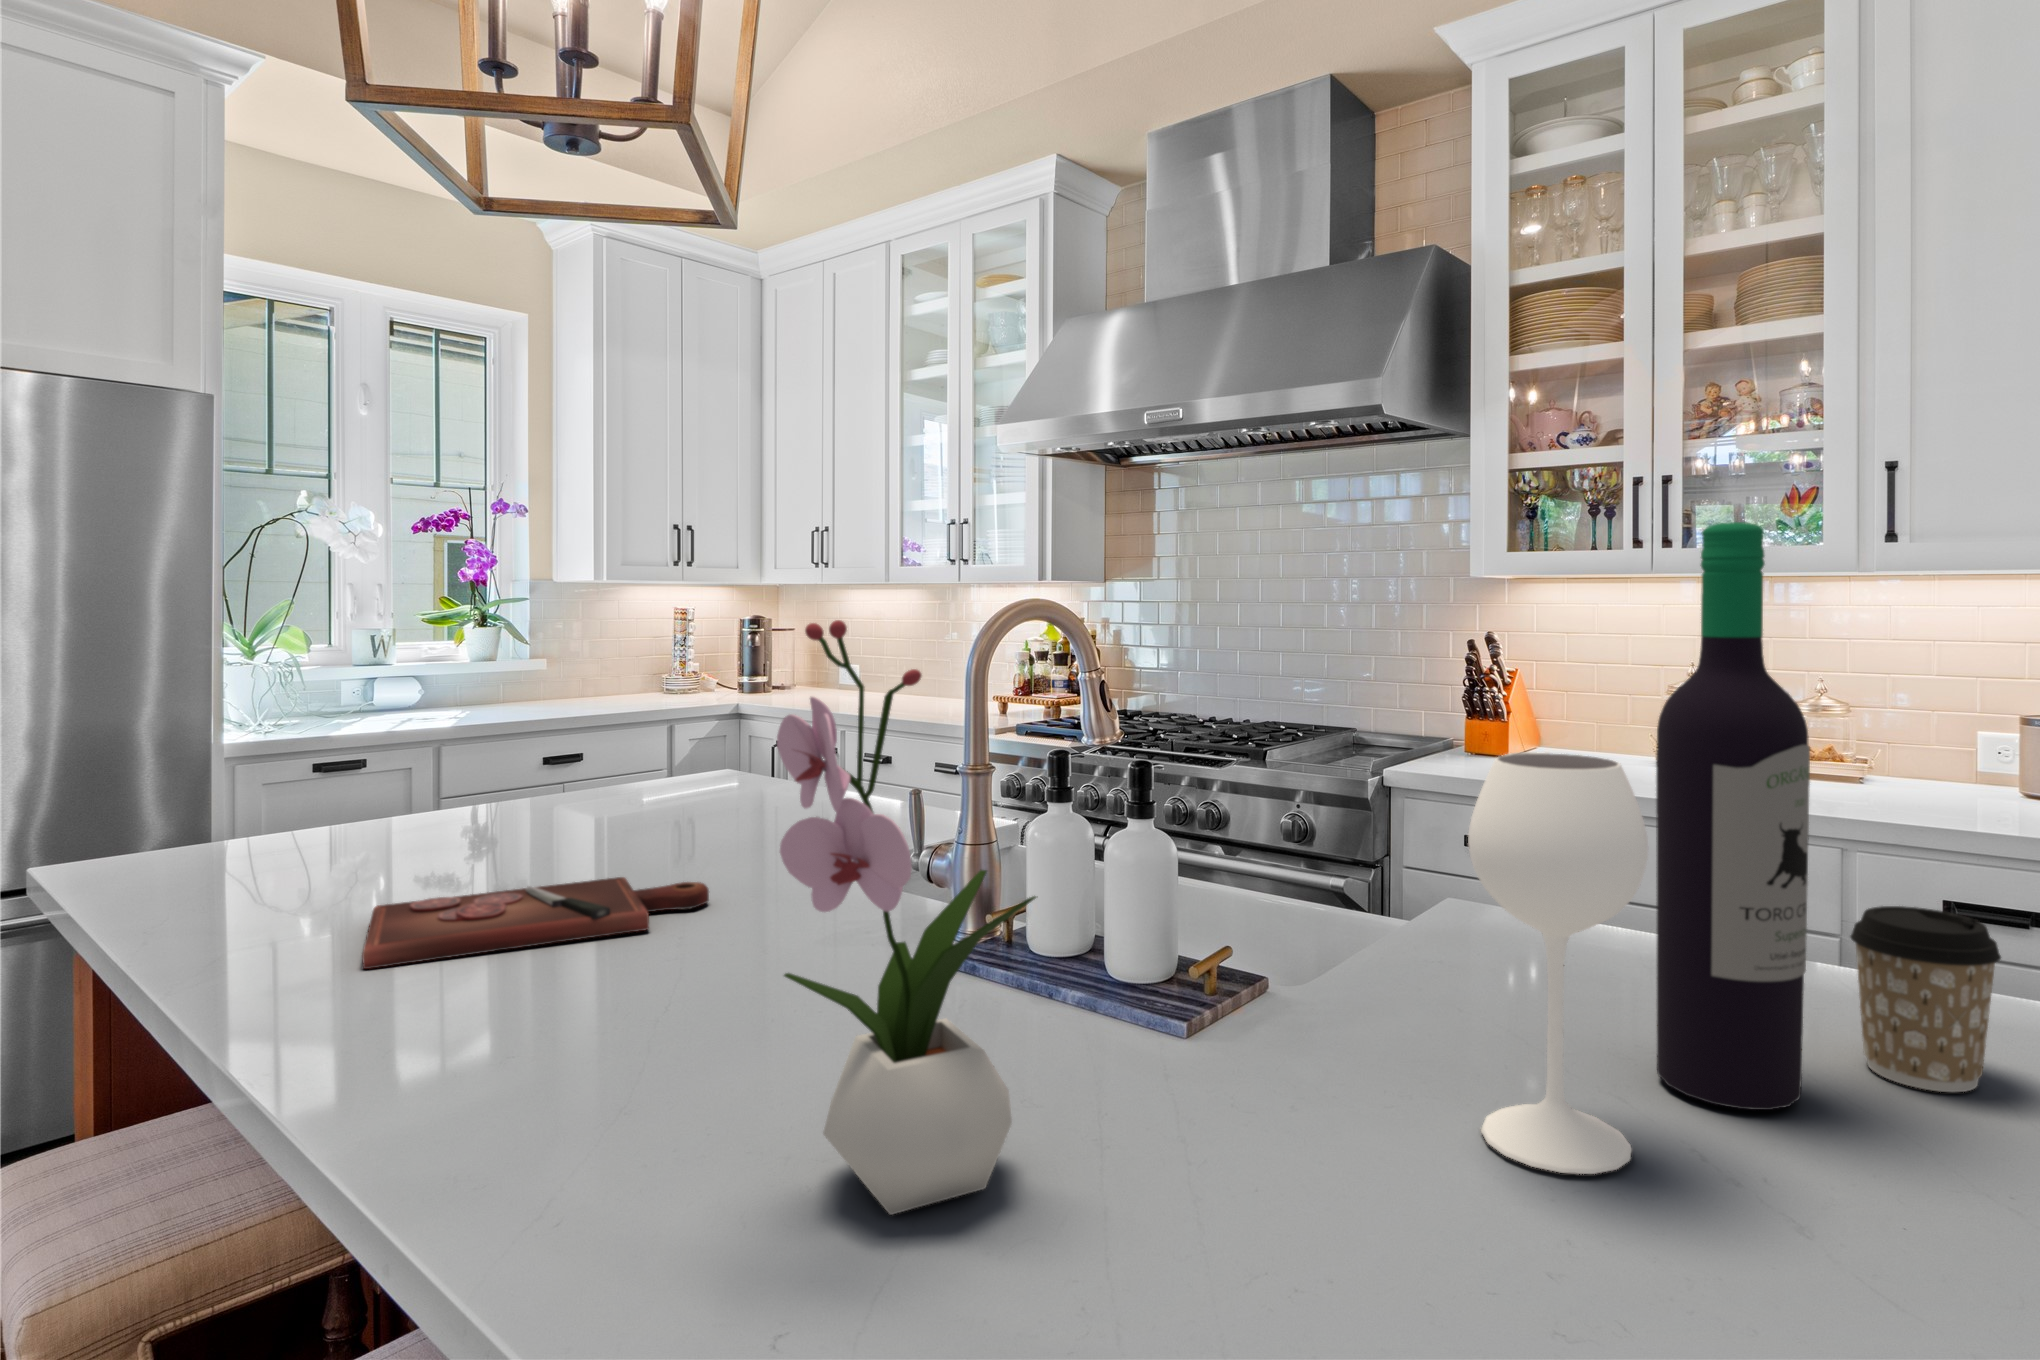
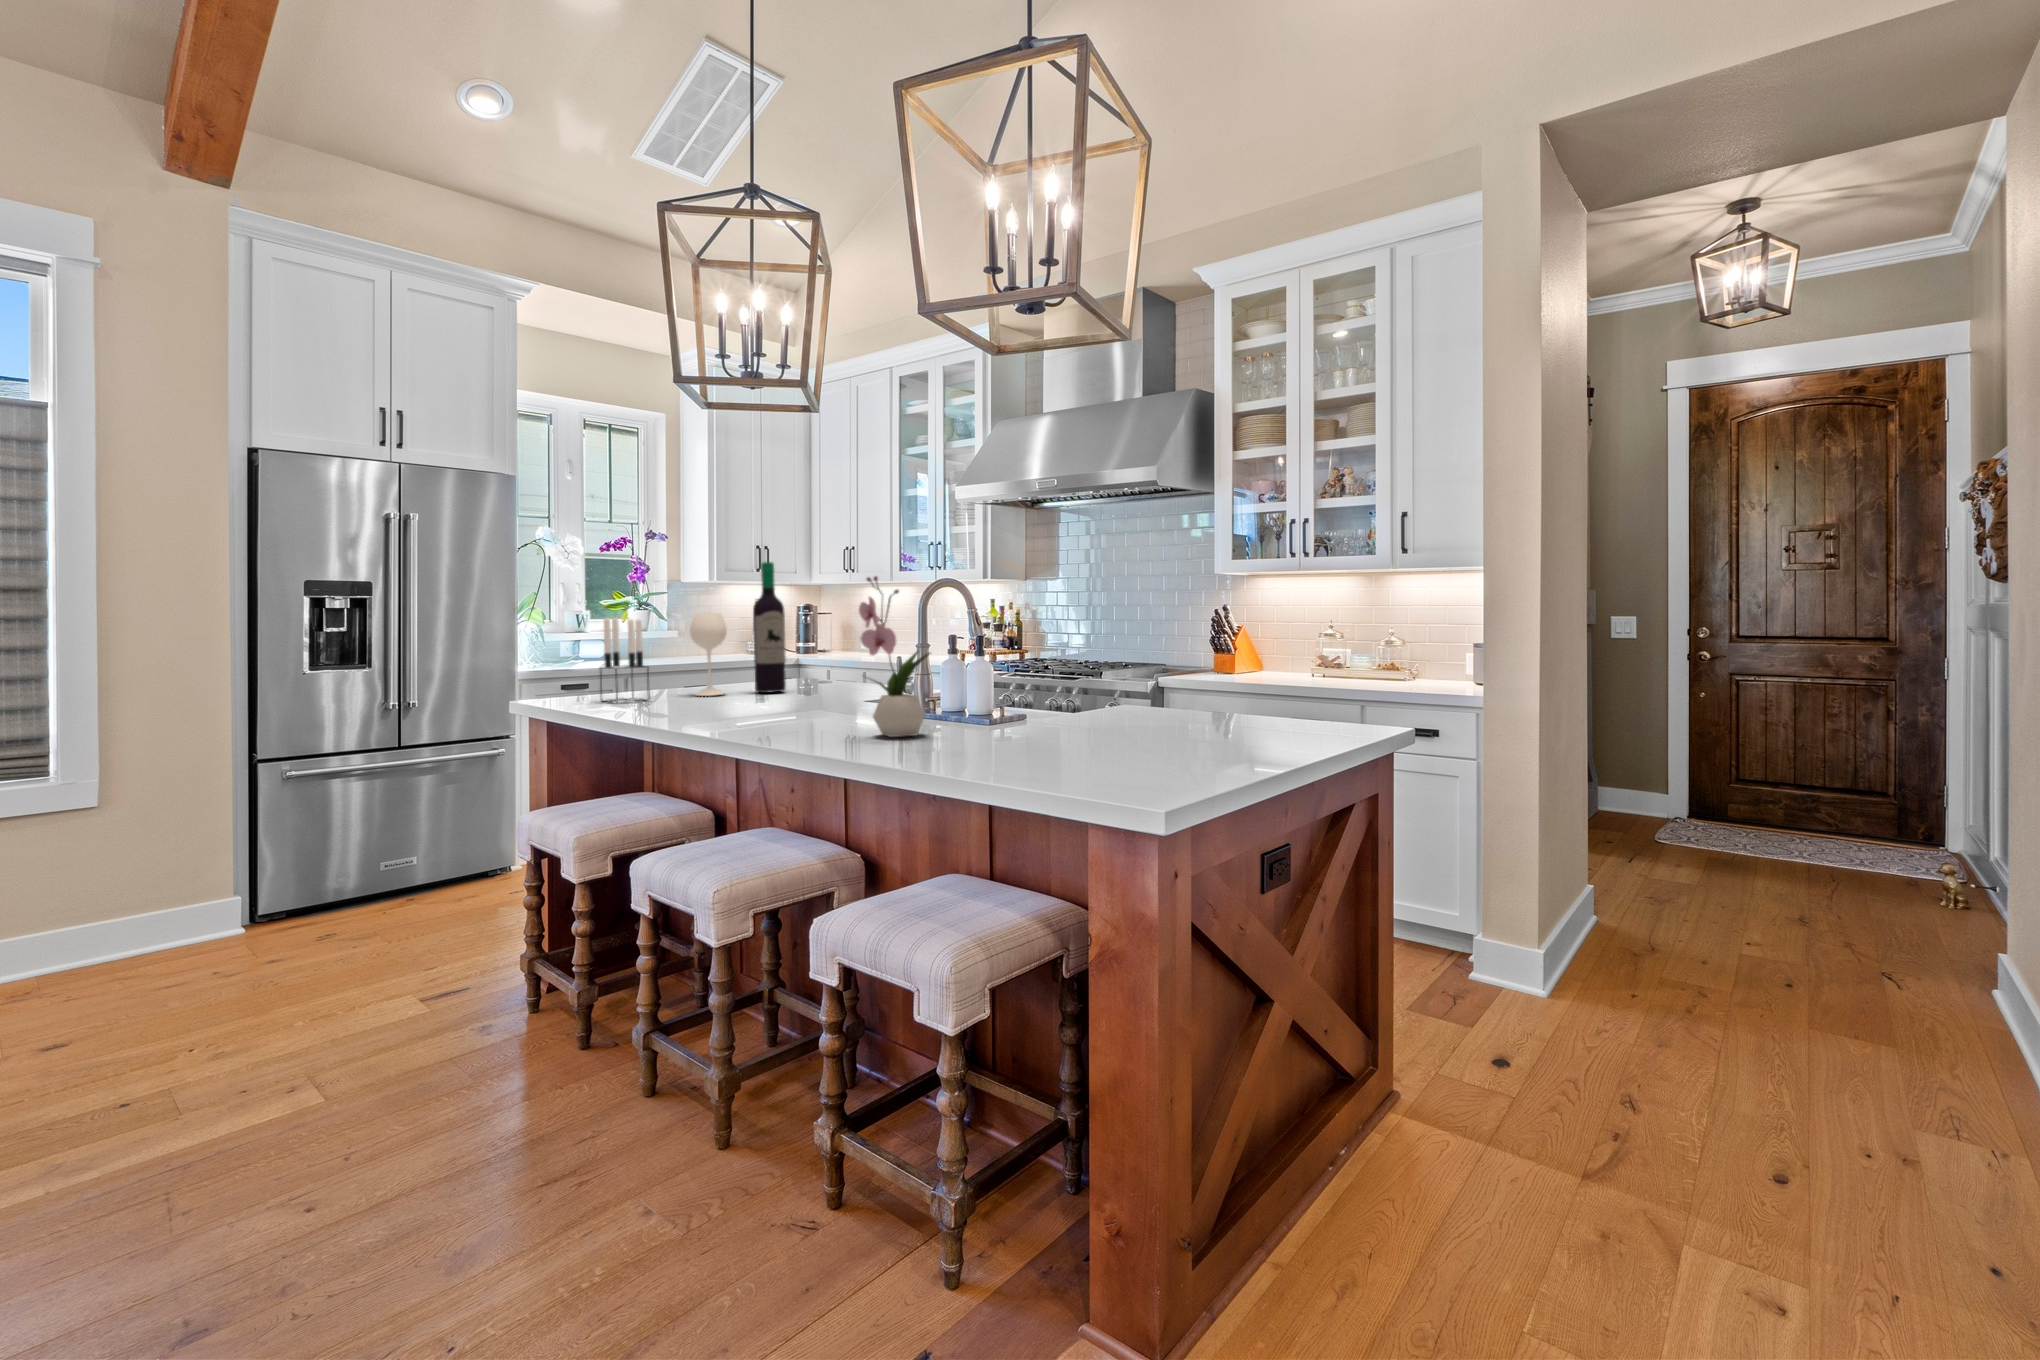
wine bottle: present [1468,522,1810,1174] -> present [690,562,786,696]
candle holder: none [201,682,322,896] -> present [600,618,650,703]
cutting board: present [362,877,709,969] -> none [685,696,818,714]
coffee cup: present [1850,906,2001,1092] -> none [1207,674,1248,727]

